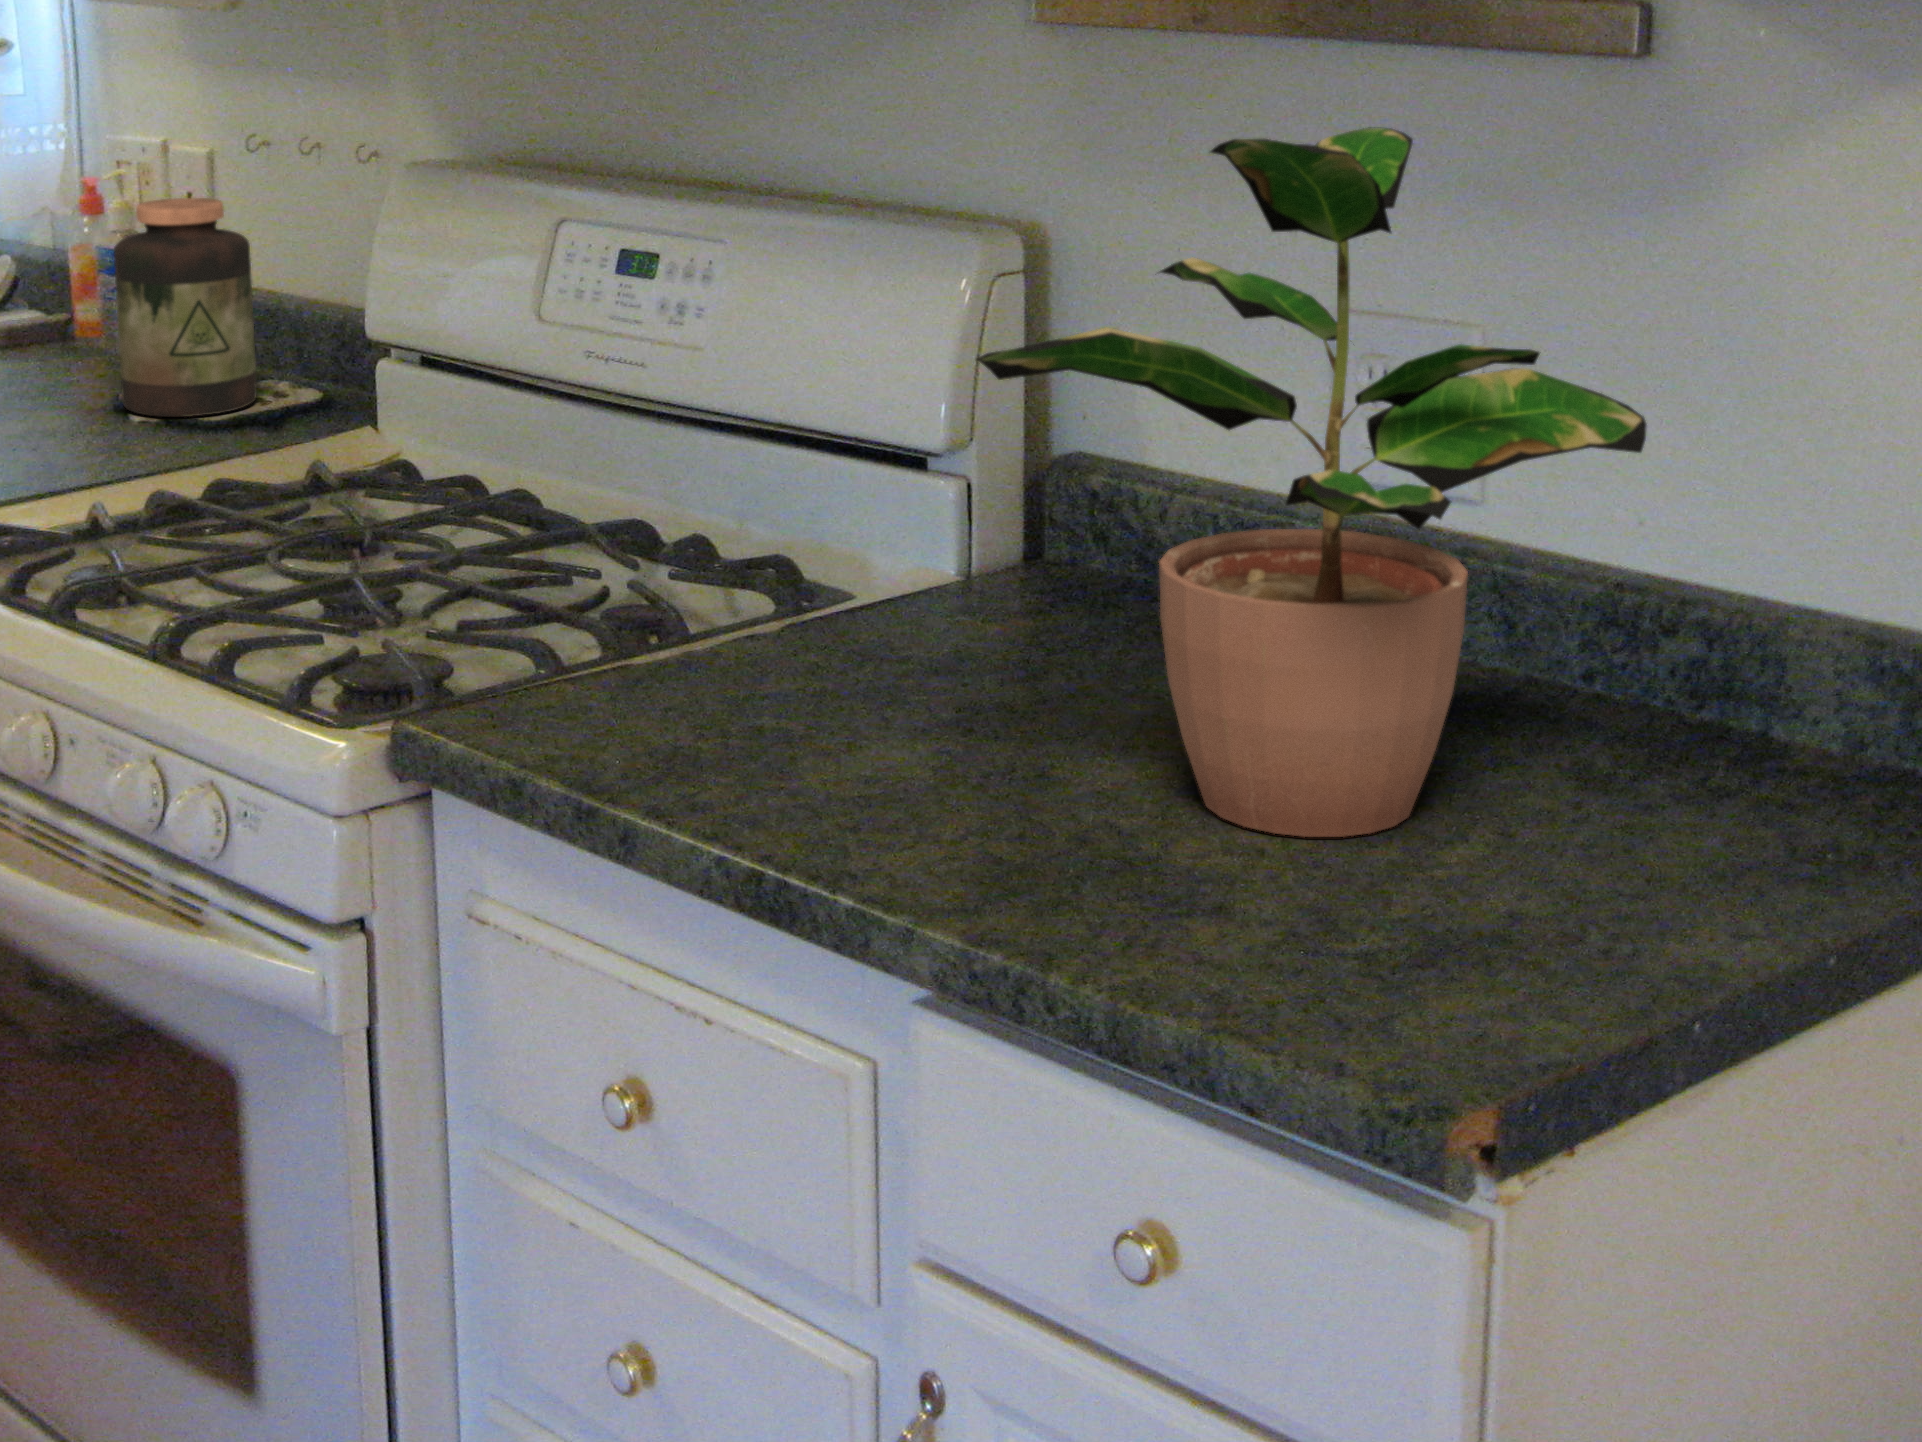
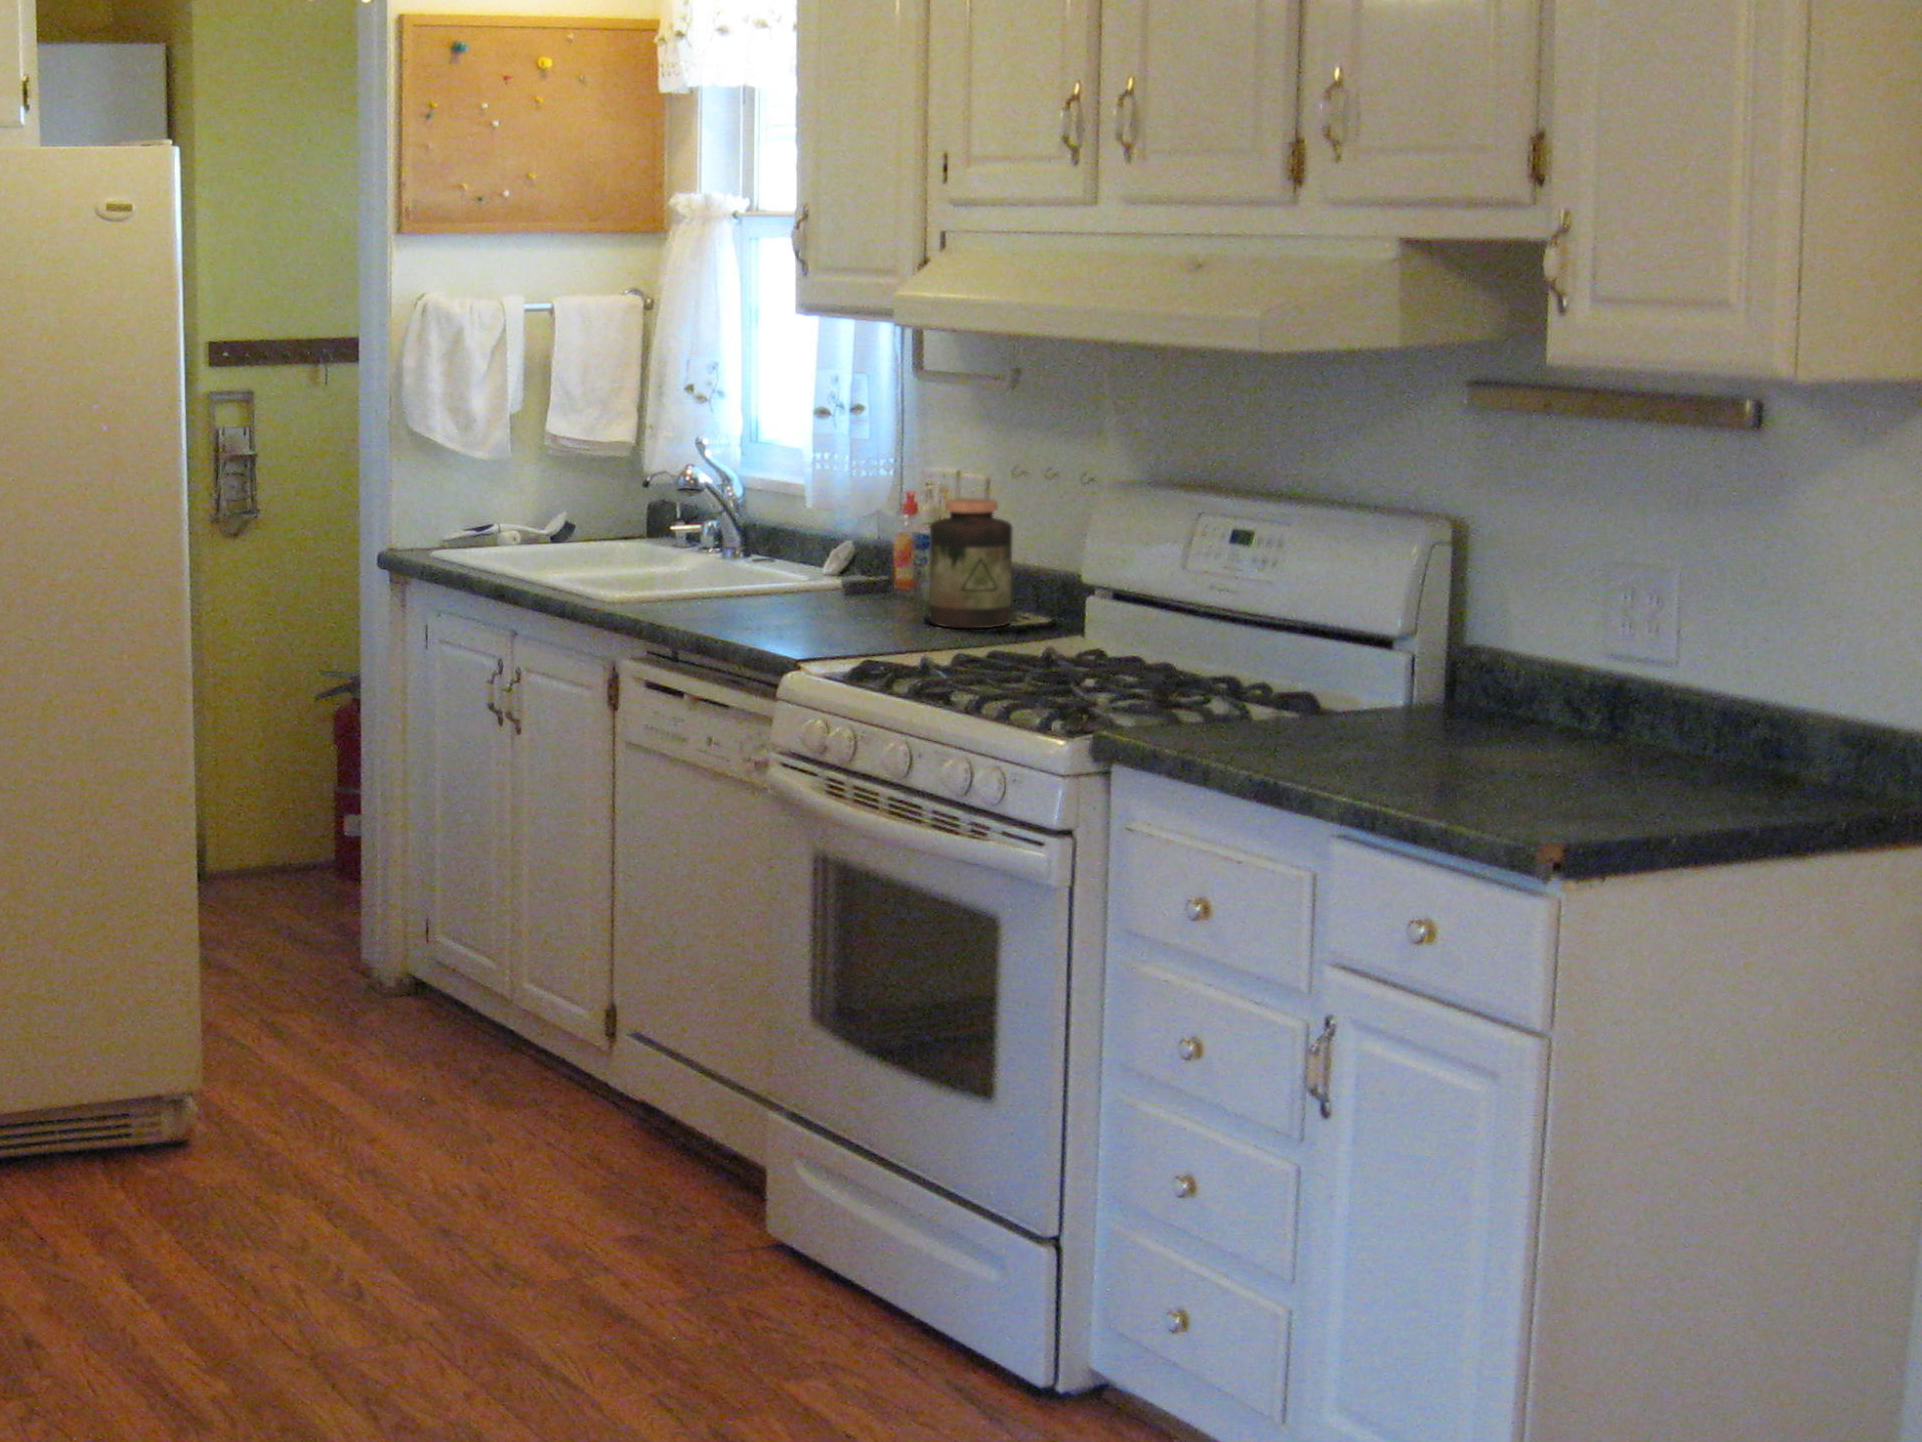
potted plant: present [976,128,1647,837] -> none [1384,450,1731,787]

